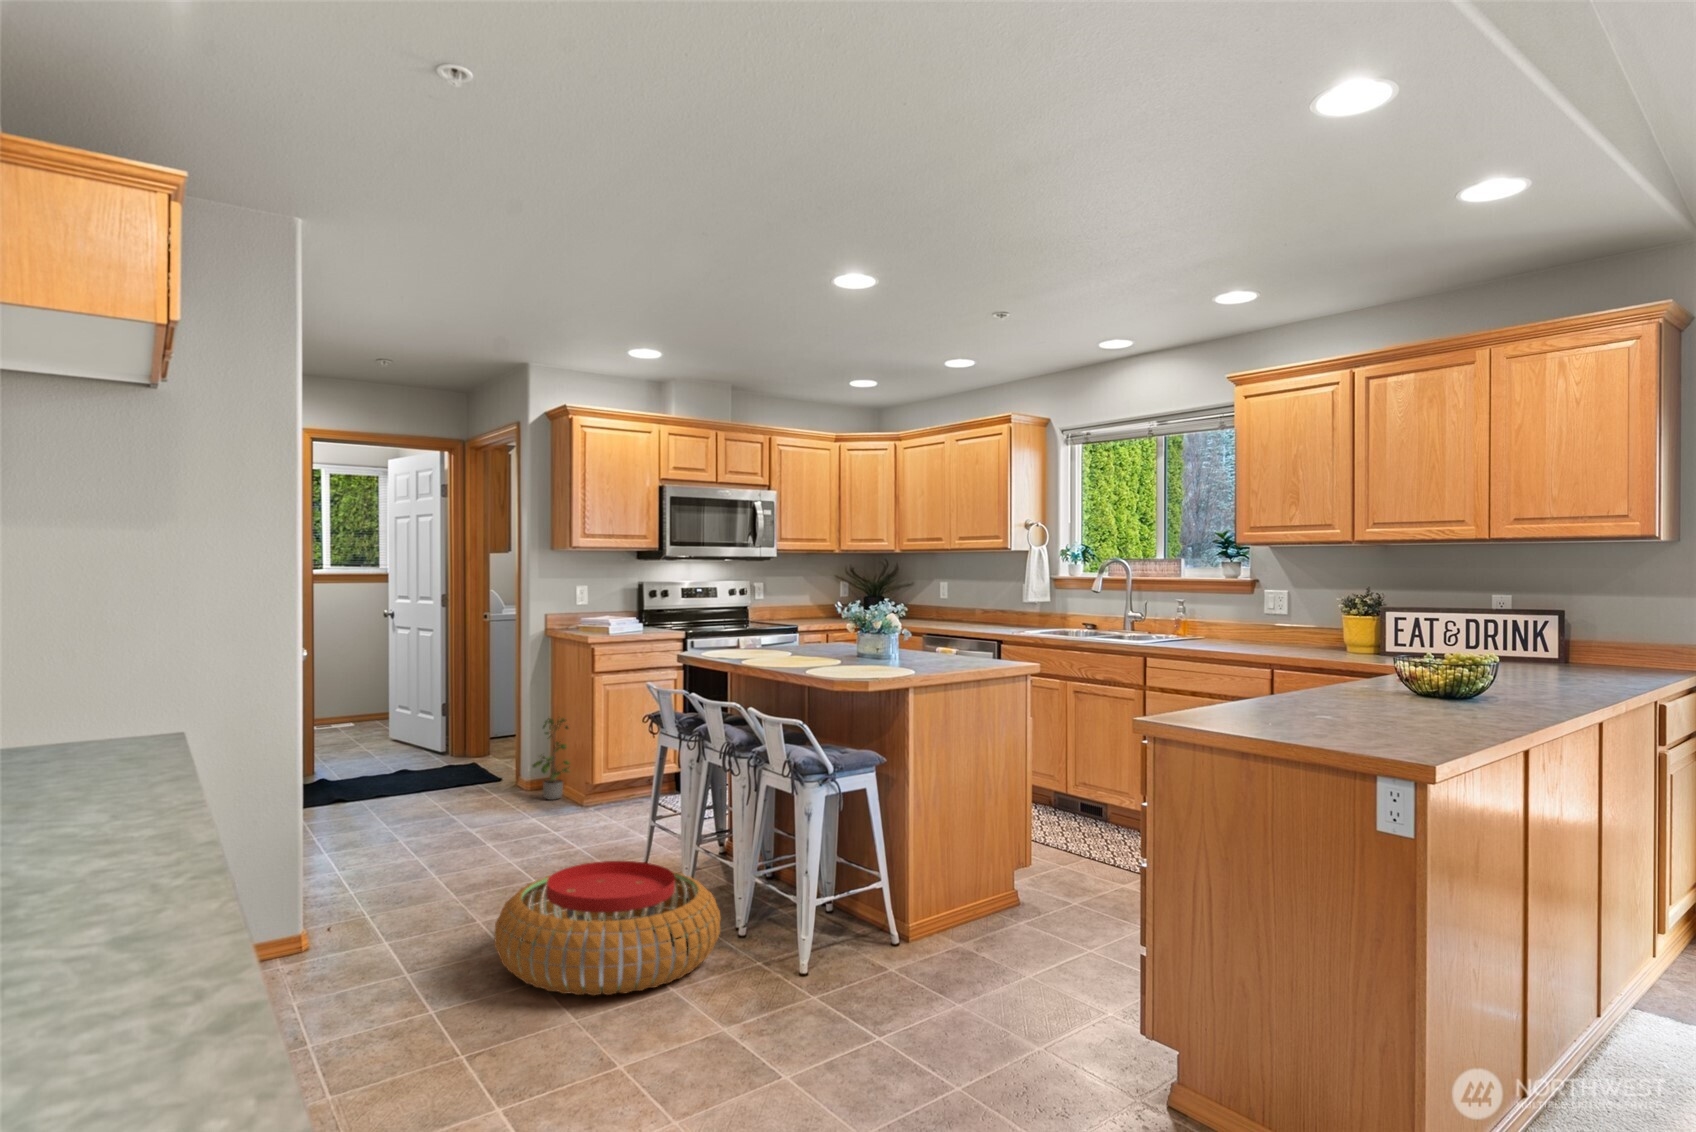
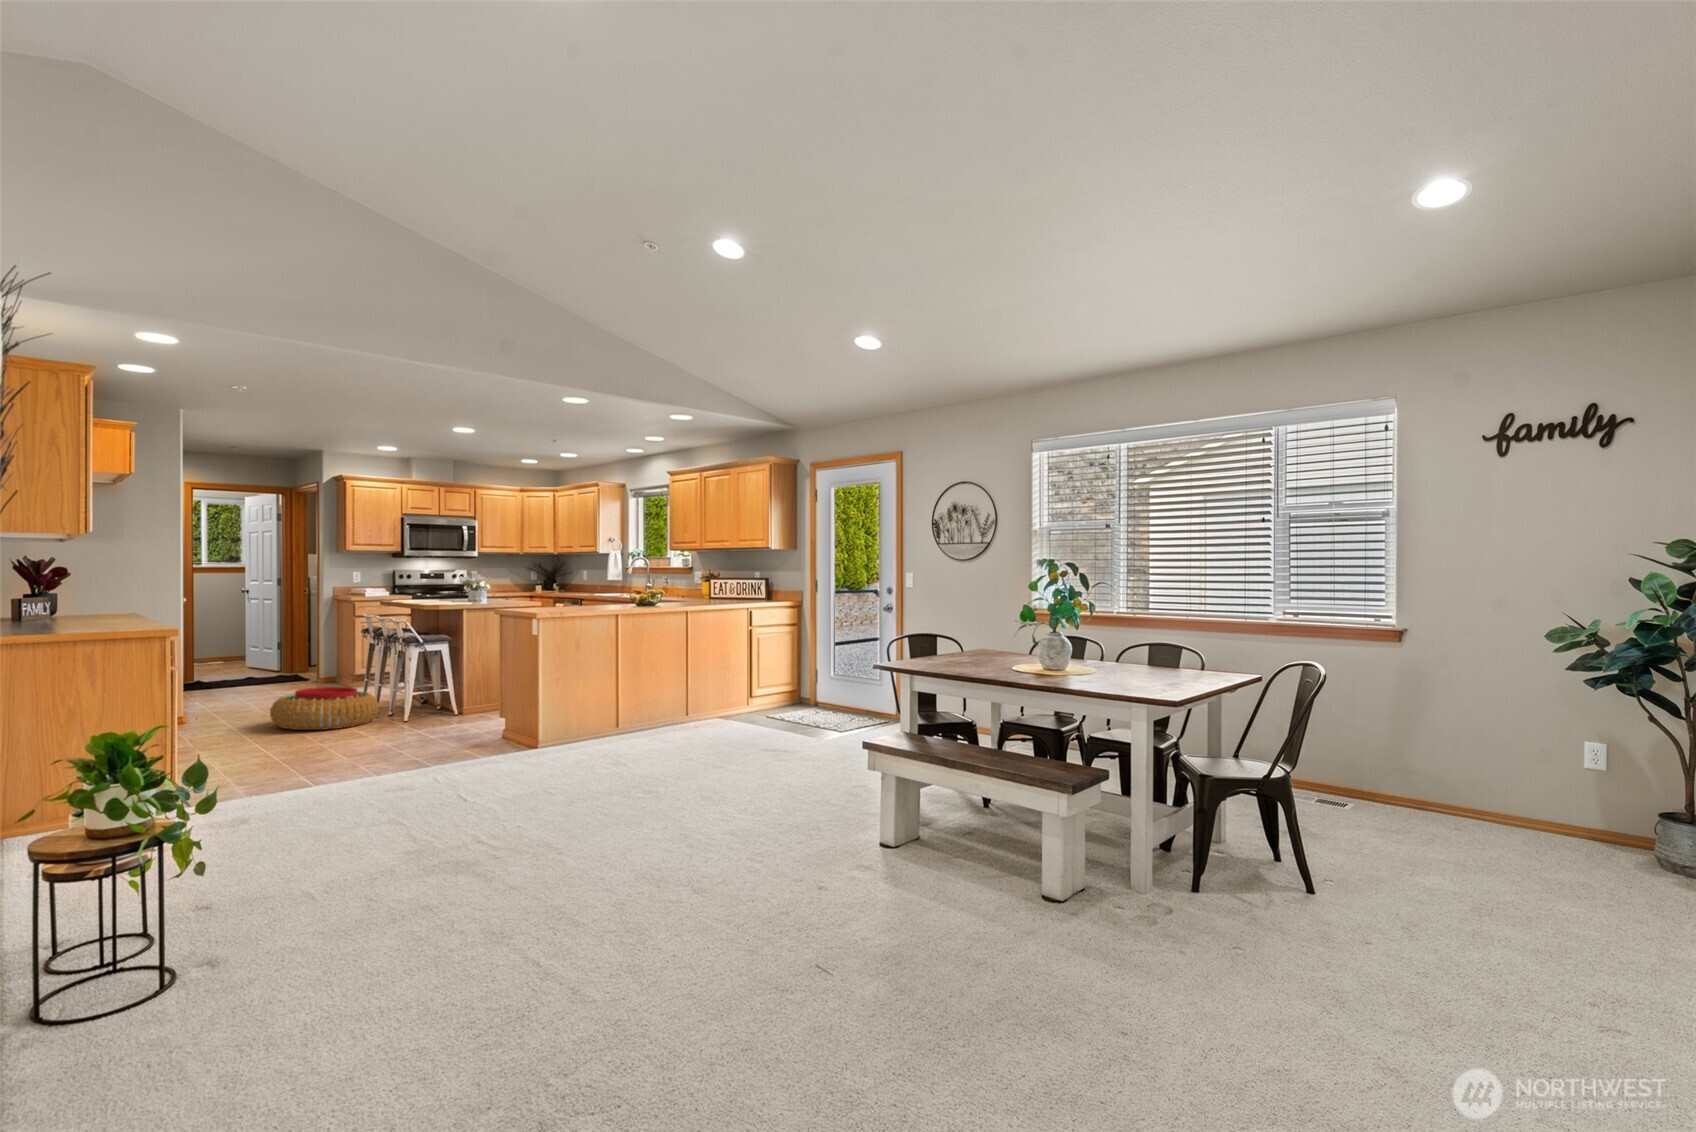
potted plant: present [532,718,570,800] -> none [323,641,346,686]

